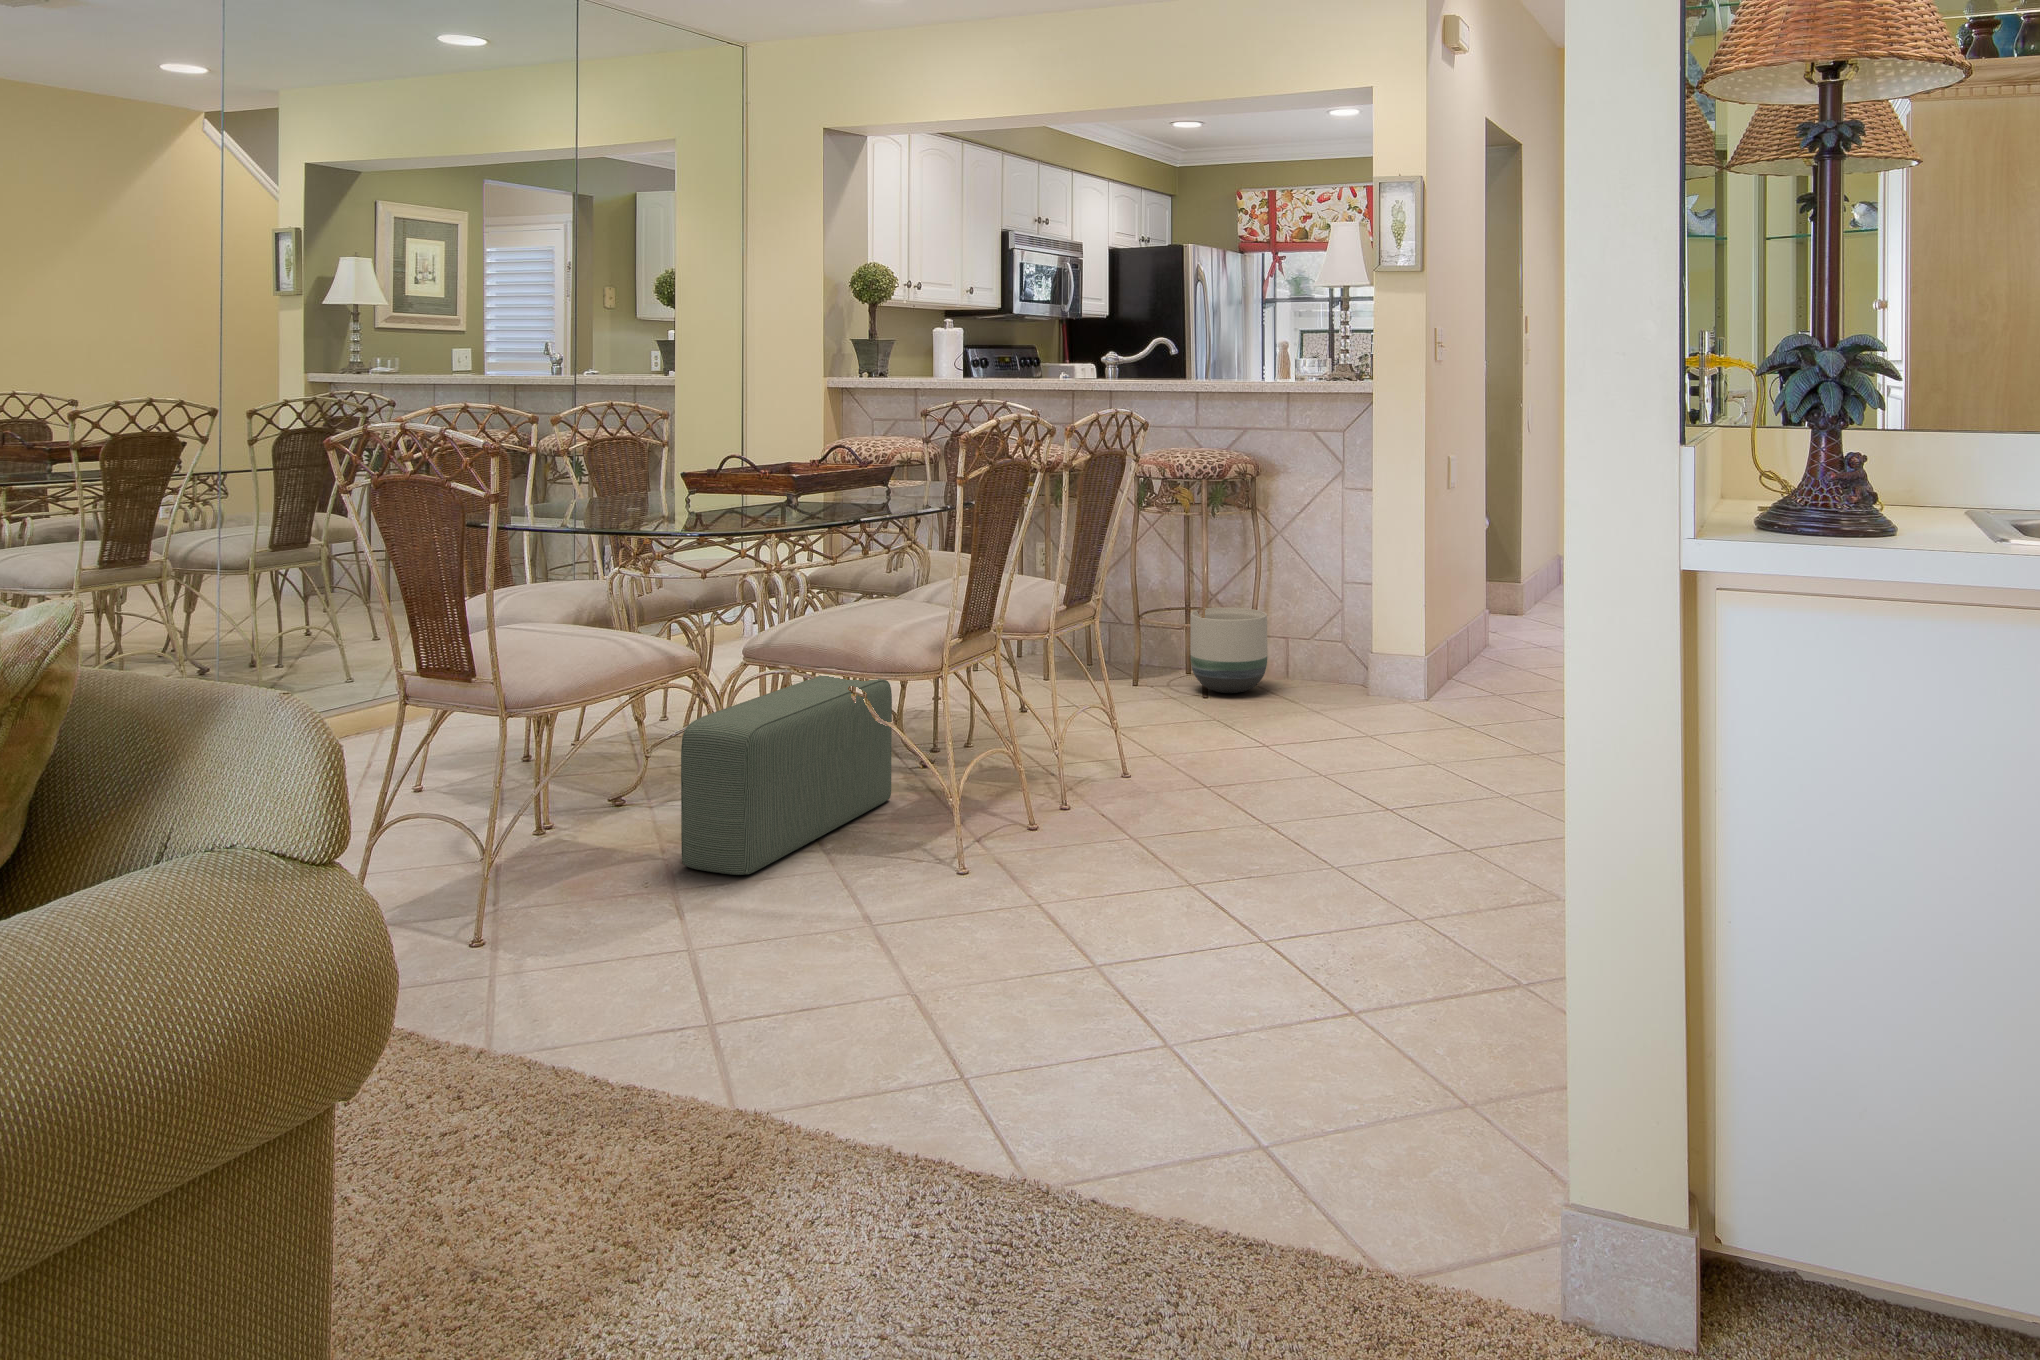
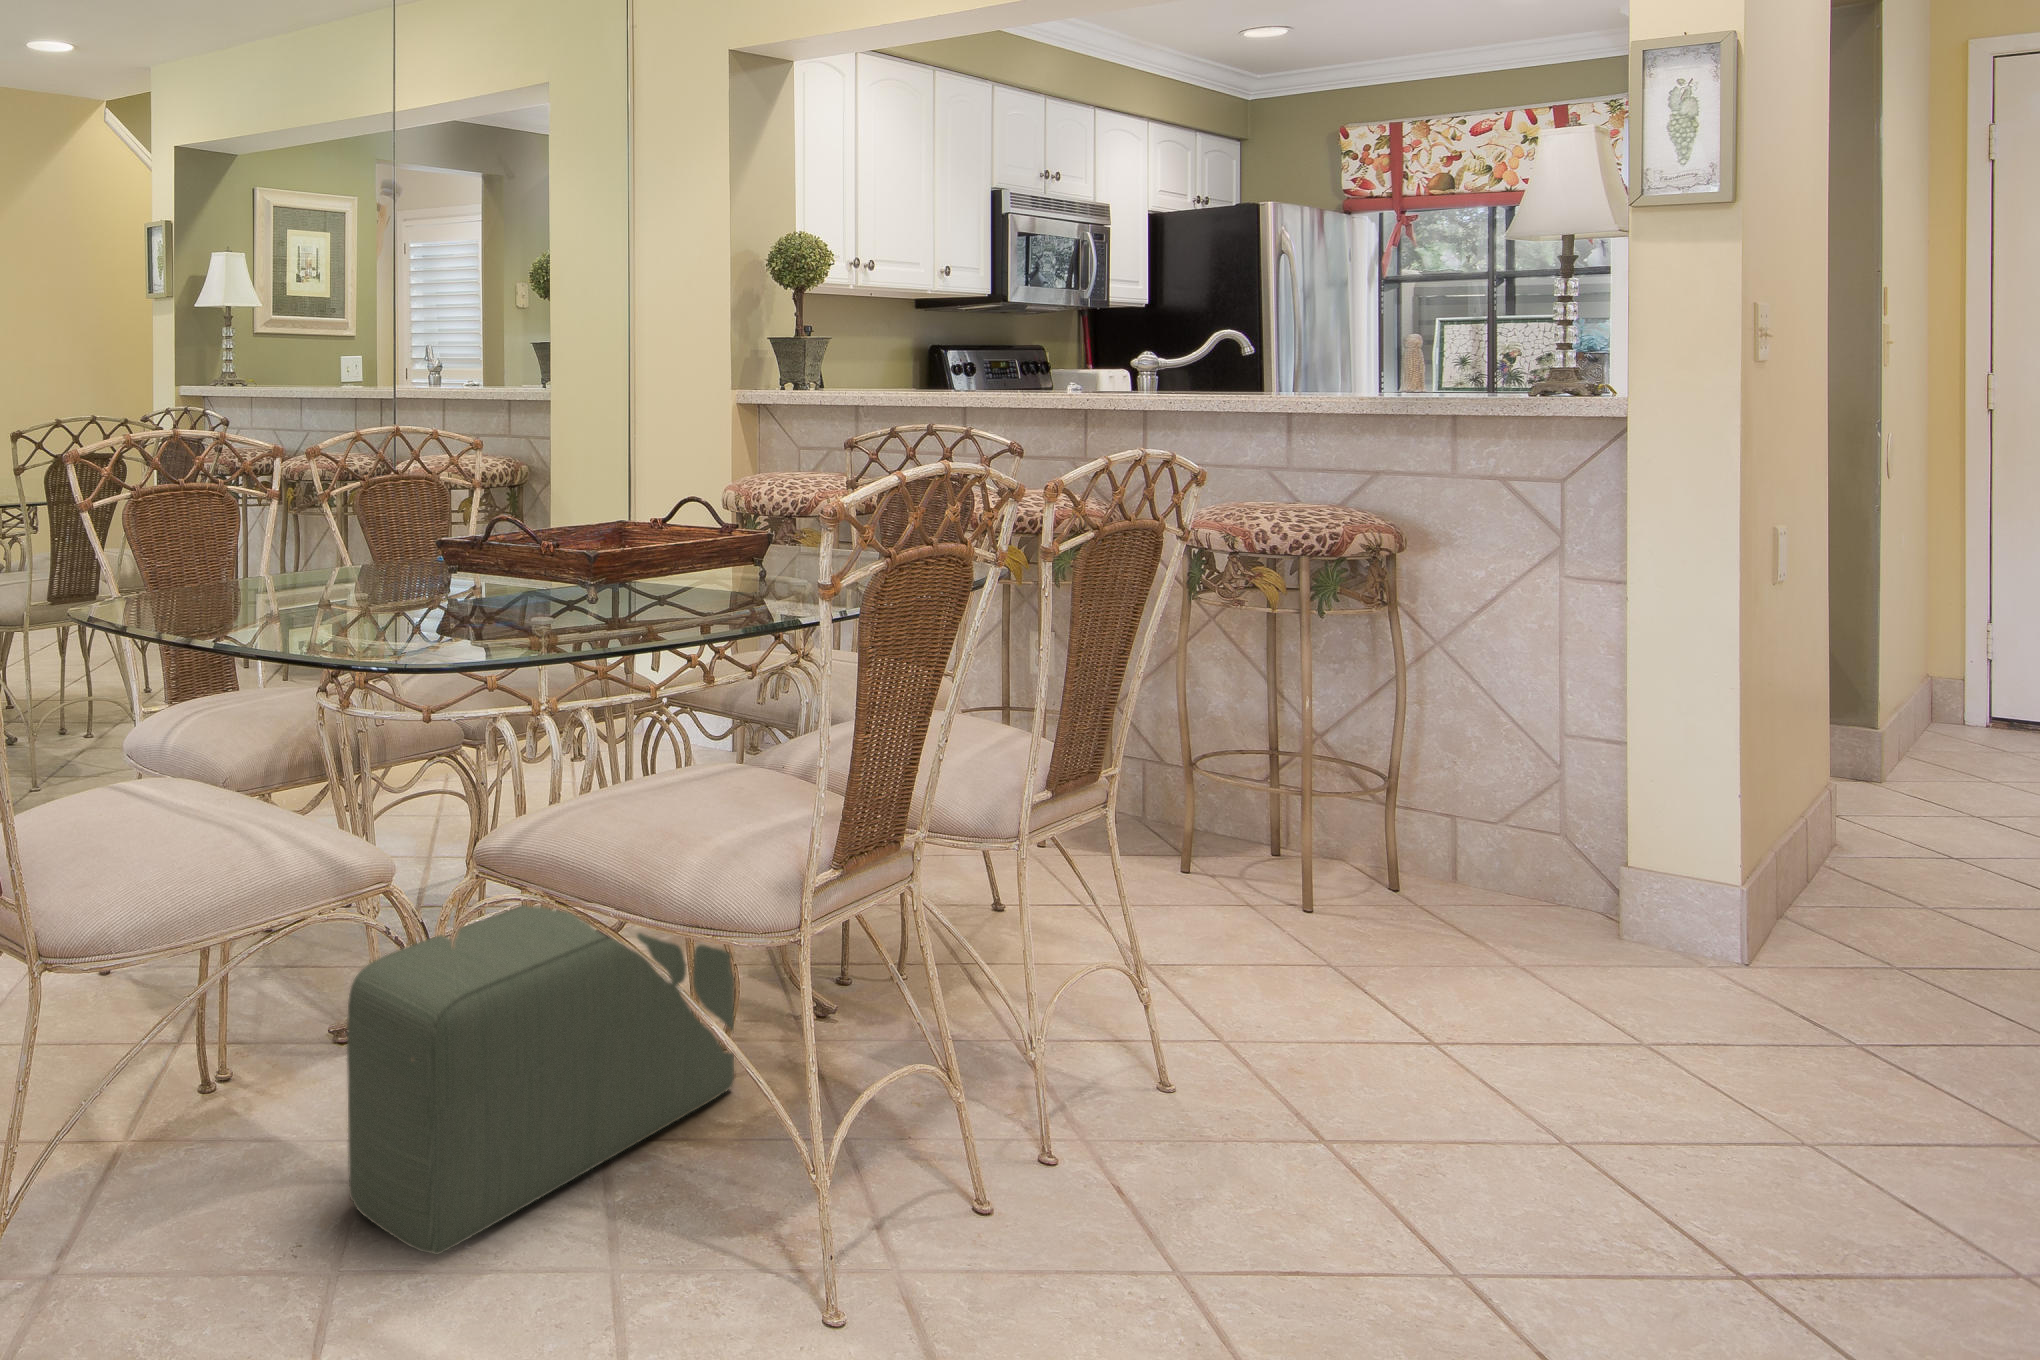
planter: present [1190,608,1267,693] -> none [1279,762,1424,913]

